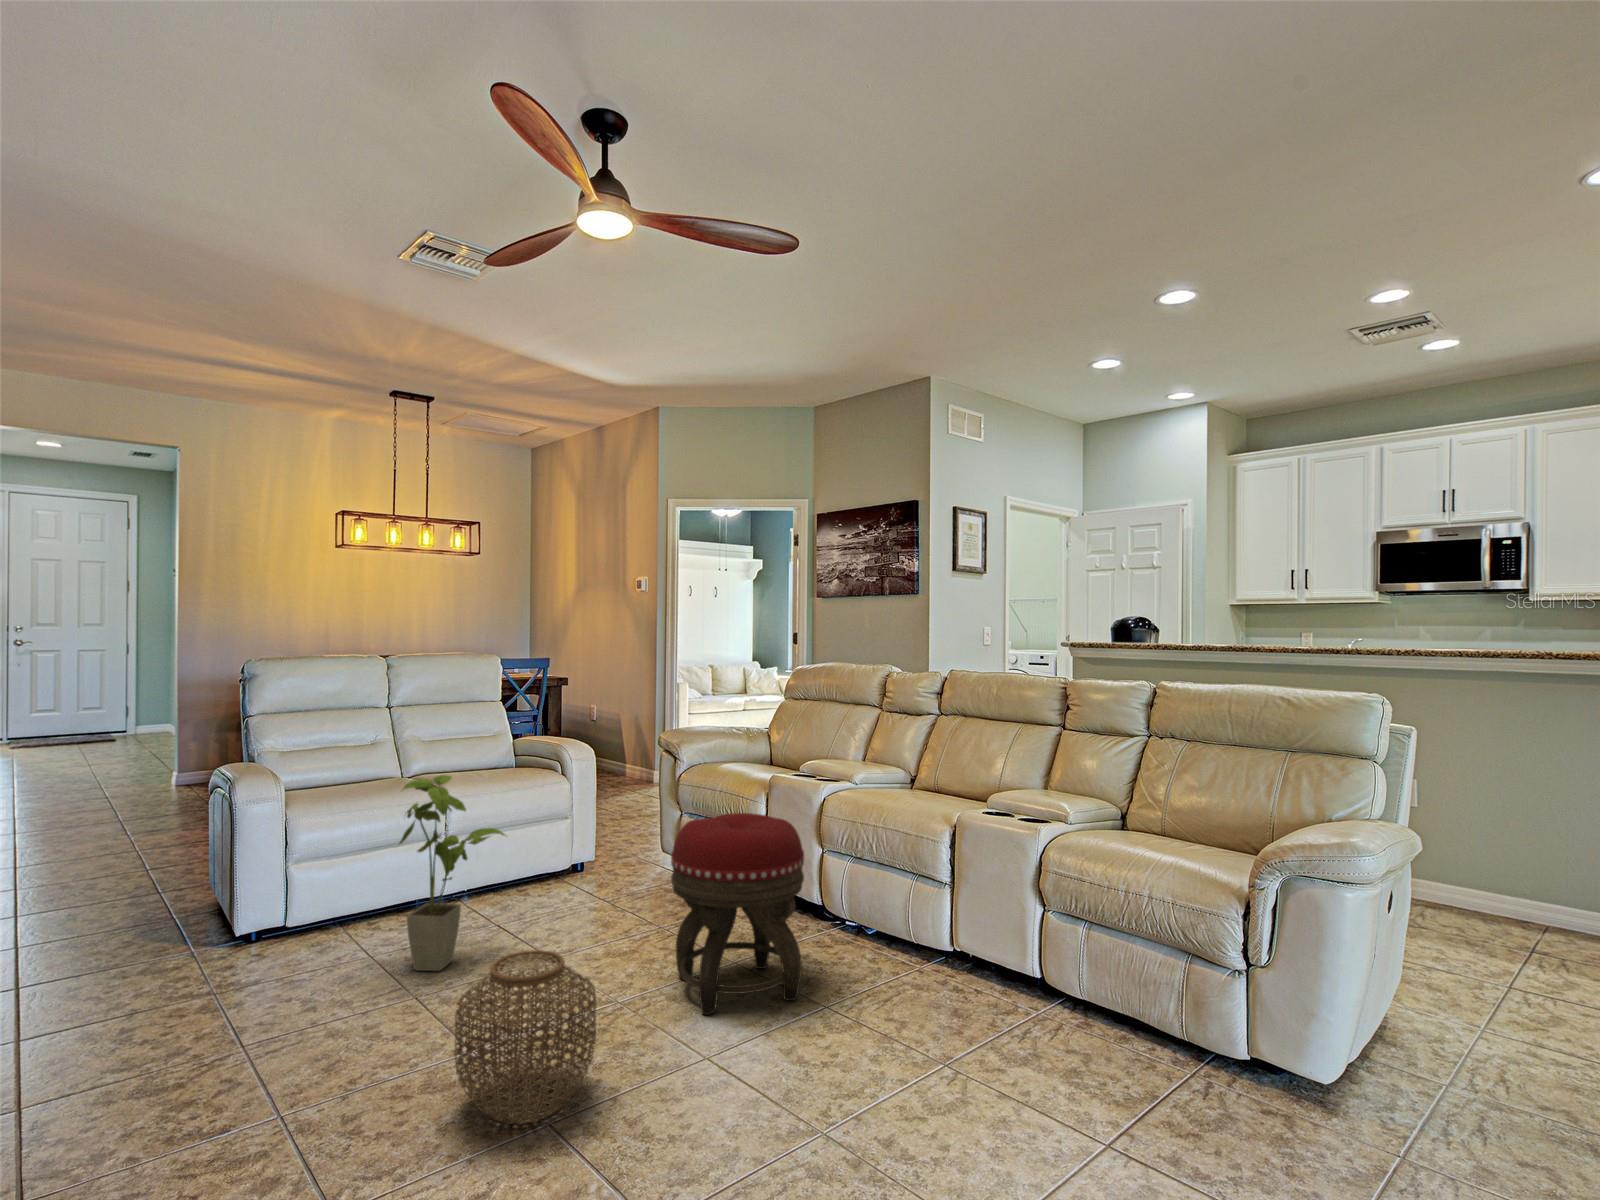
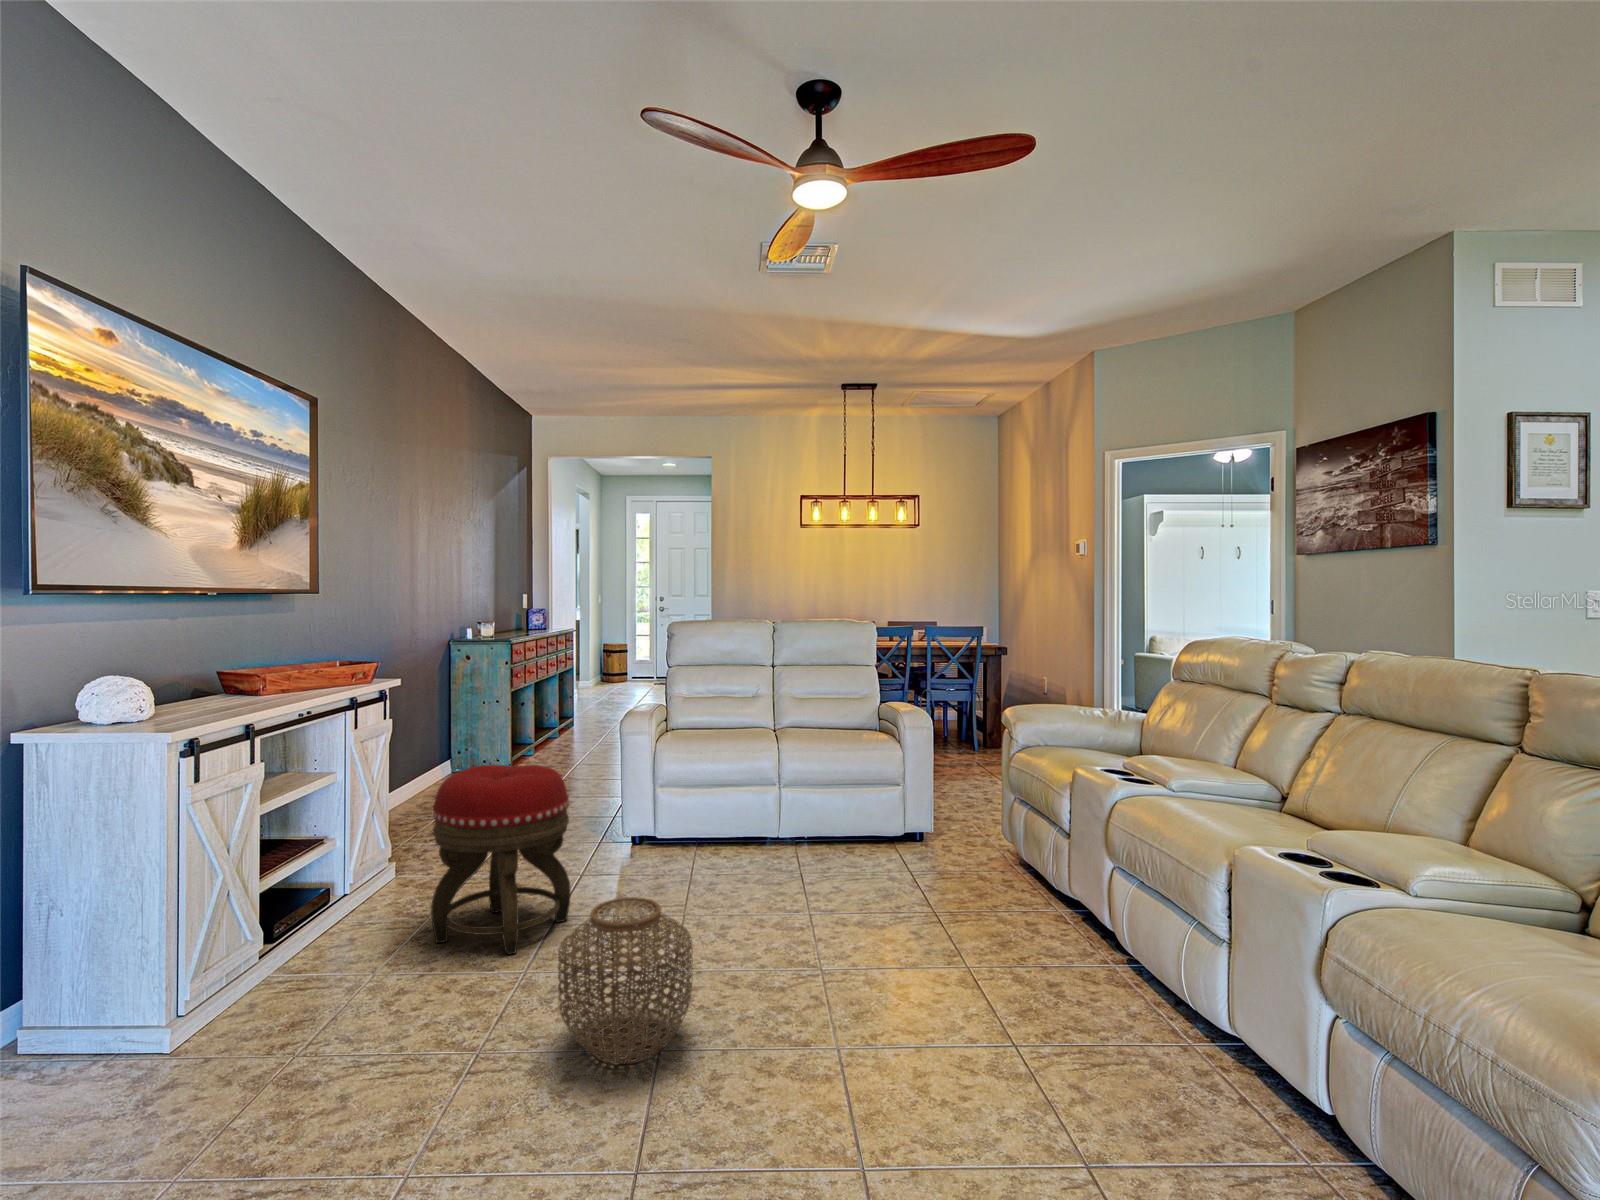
house plant: present [399,775,505,971] -> none [672,724,765,903]
footstool: present [671,813,804,1015] -> present [431,765,571,954]

